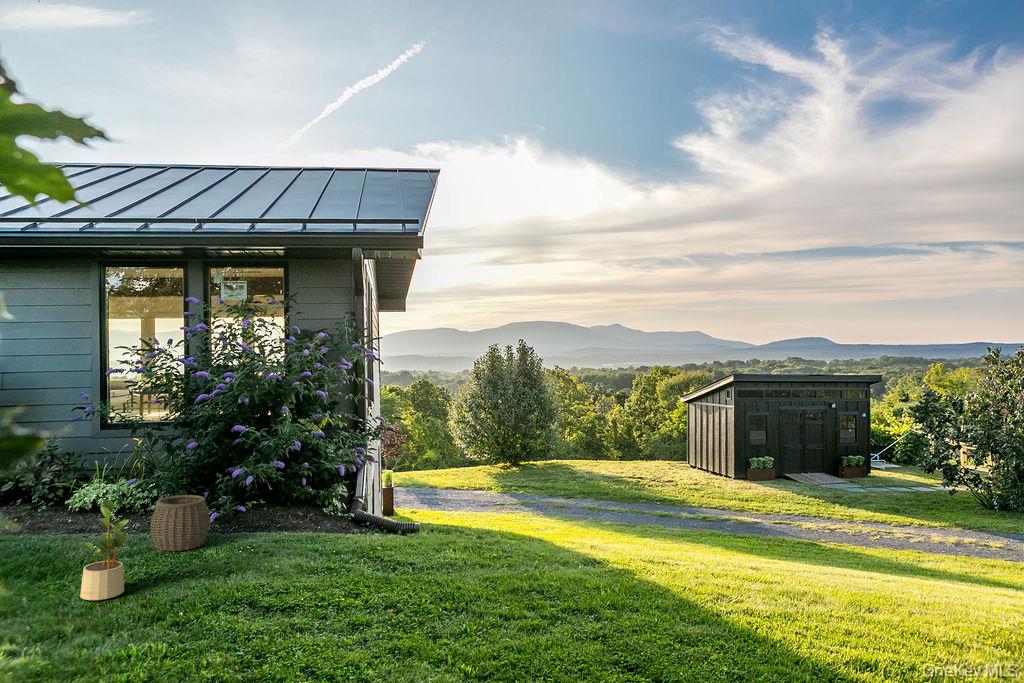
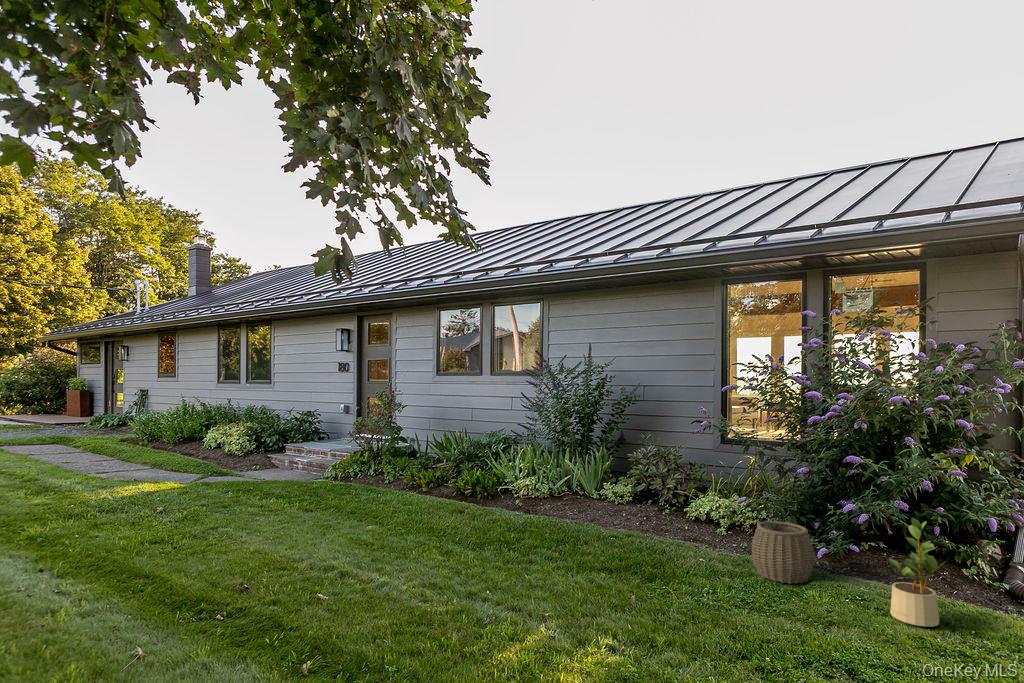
potted plant: present [80,499,131,600] -> present [888,518,944,627]

